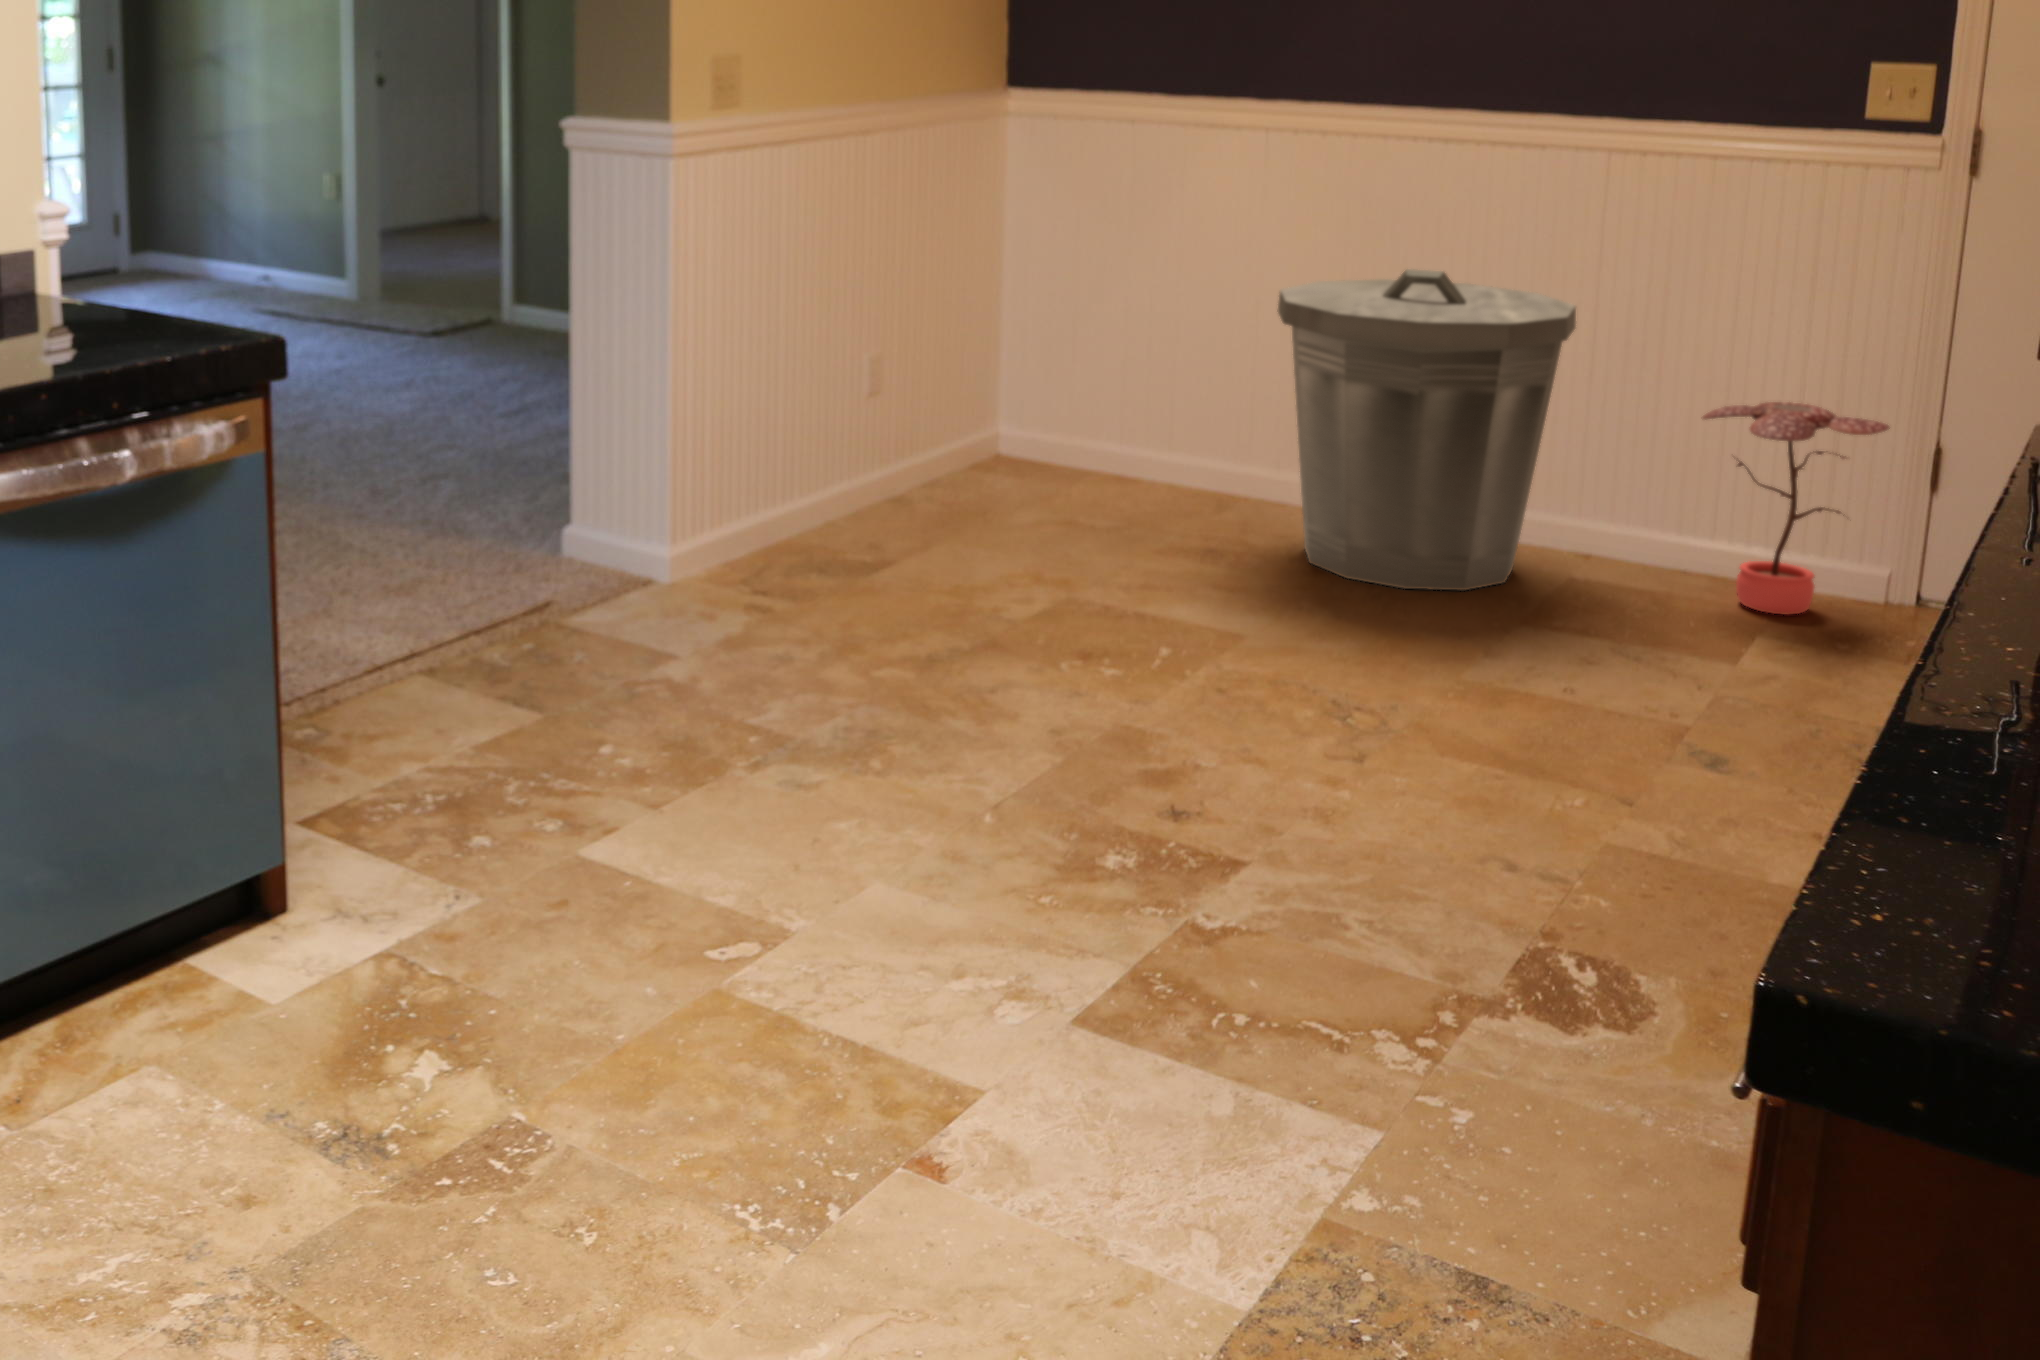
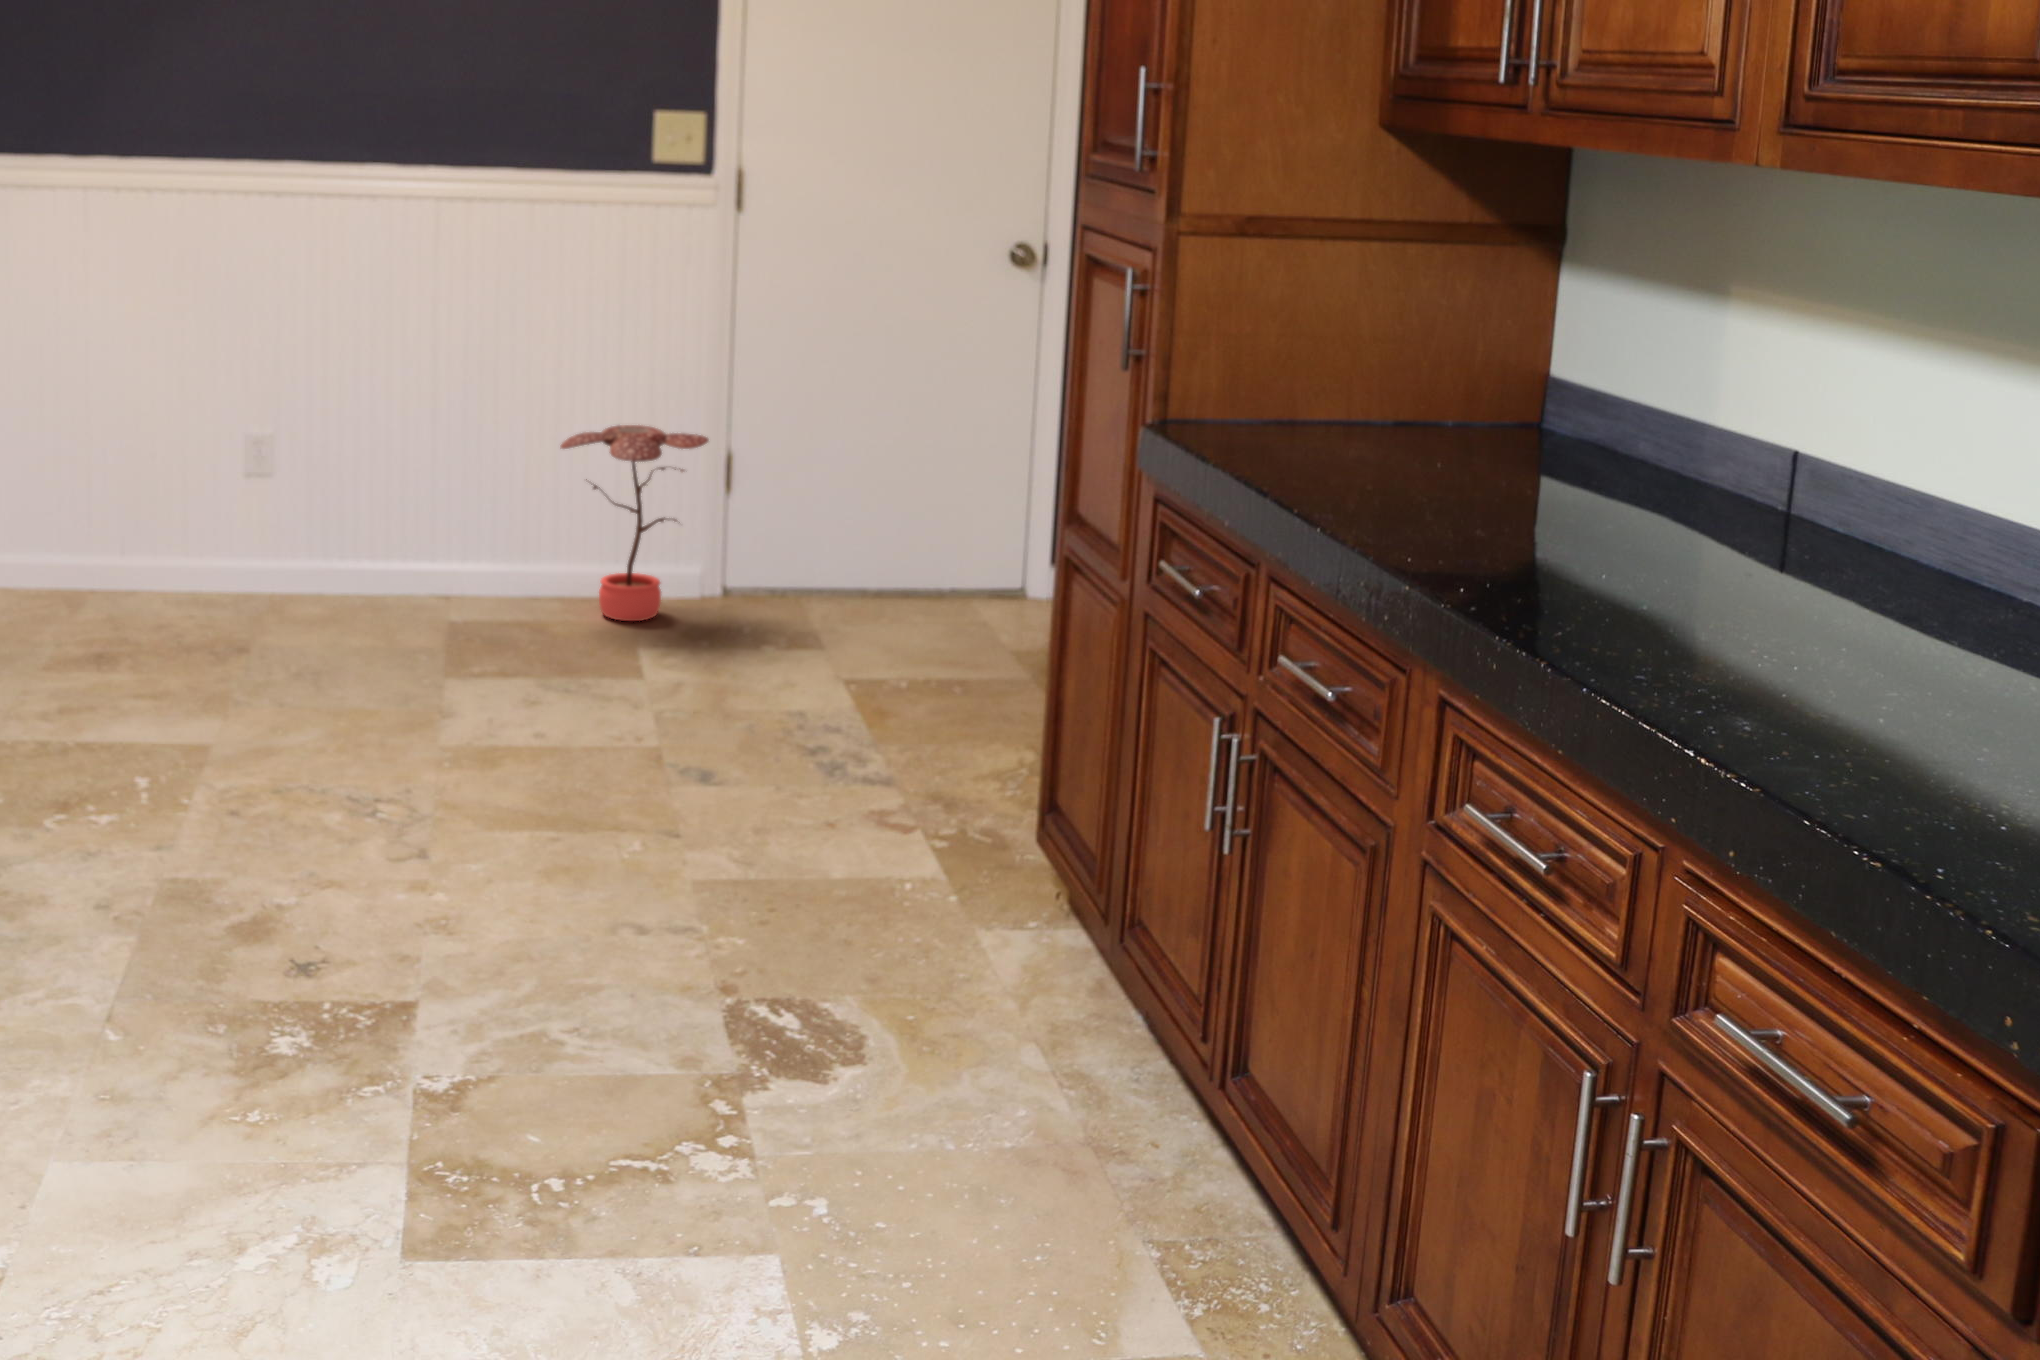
trash can: present [1277,269,1576,591] -> none [160,326,454,658]

